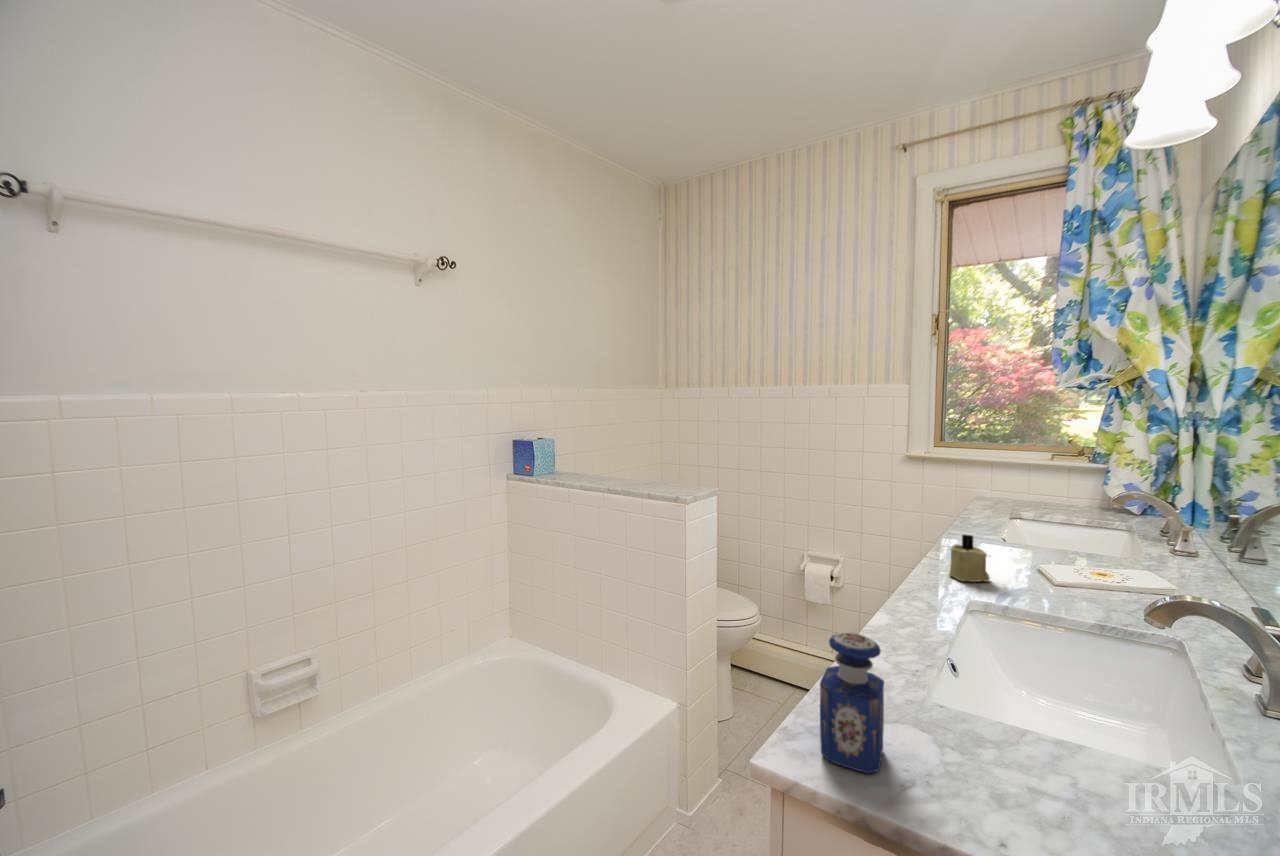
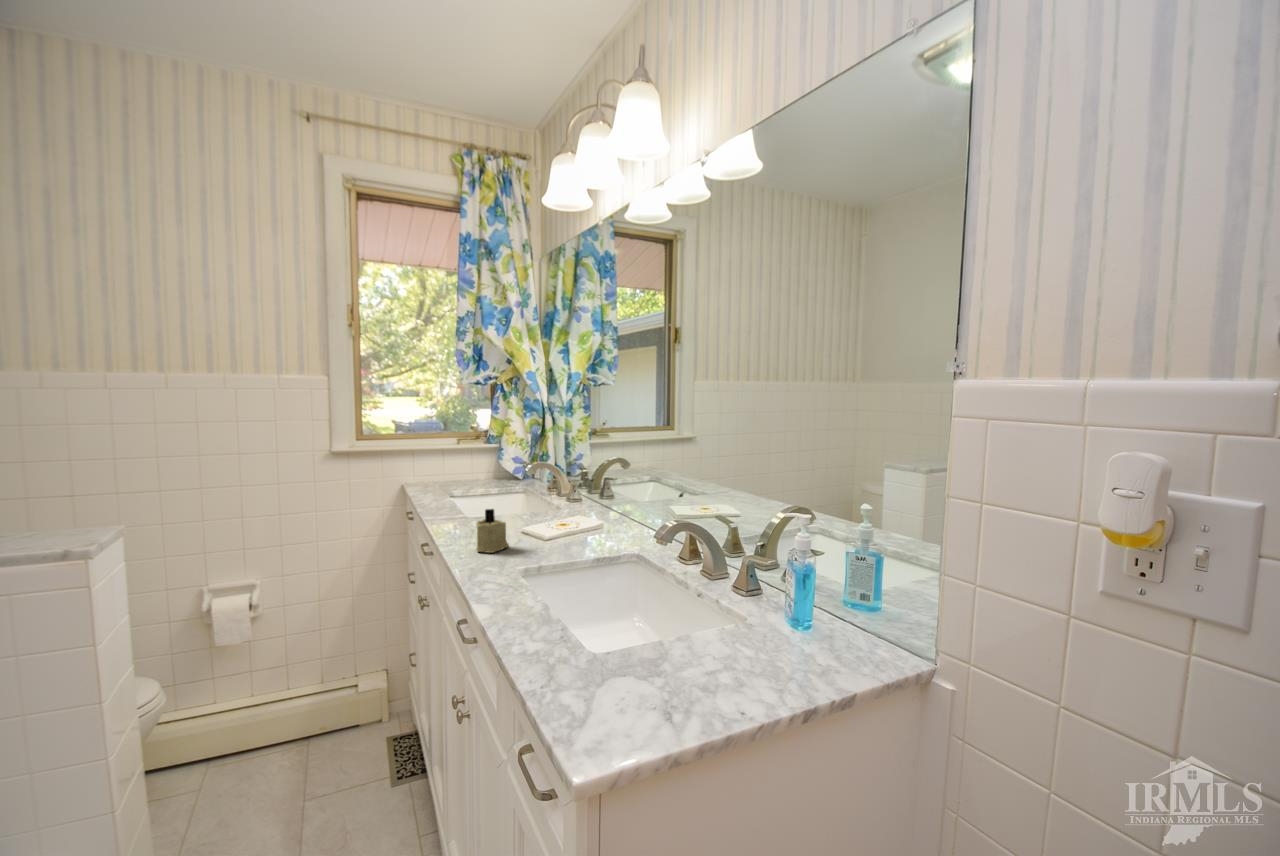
perfume bottle: present [820,633,884,773] -> none [593,591,660,728]

